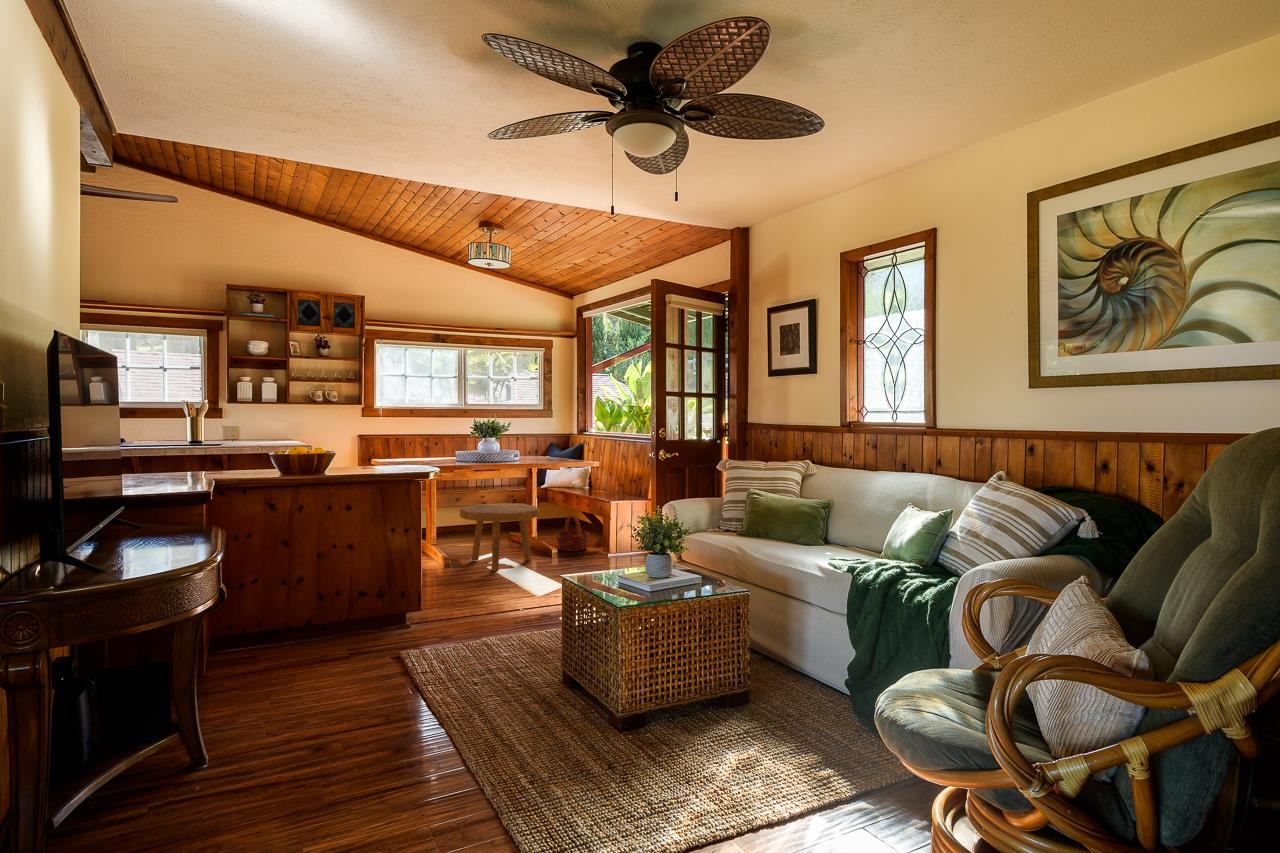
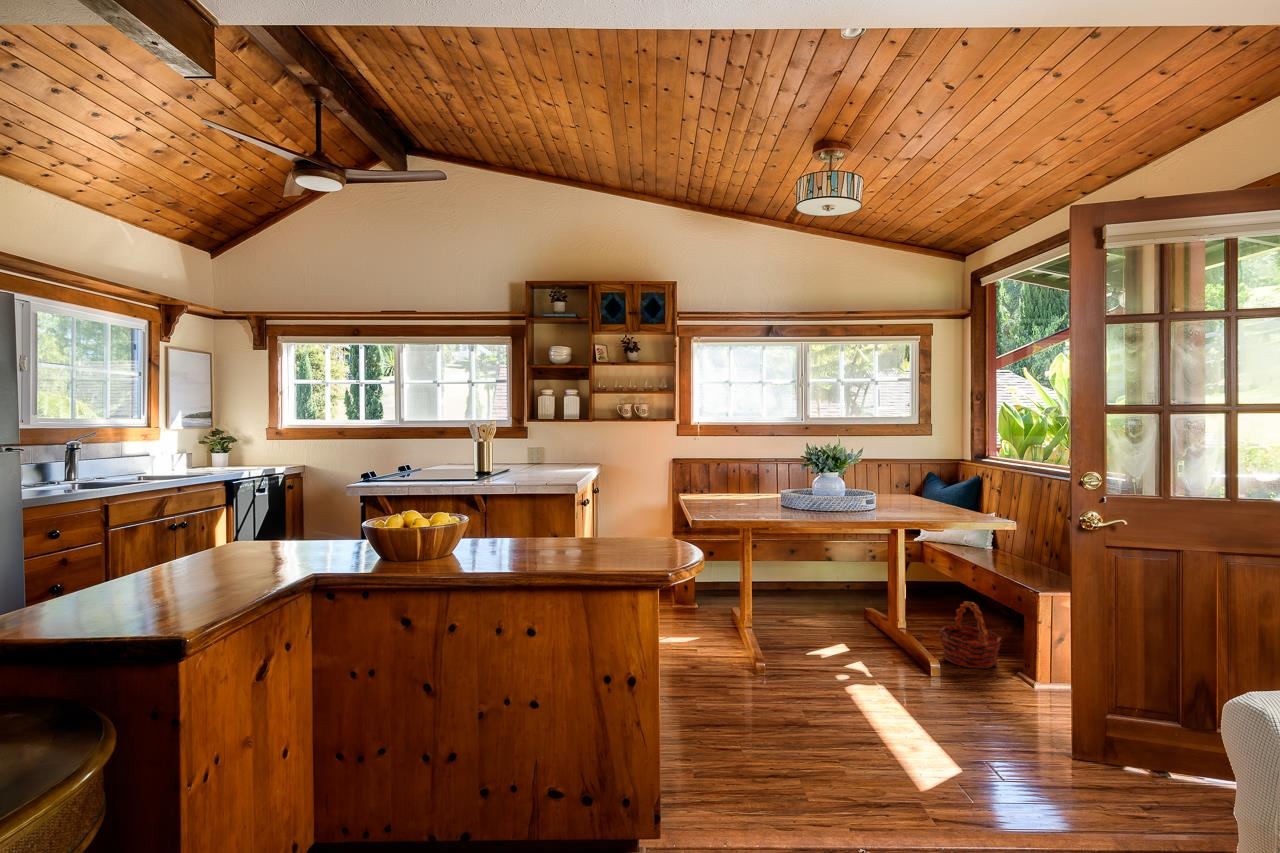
footstool: present [460,503,539,571] -> none [774,576,909,703]

